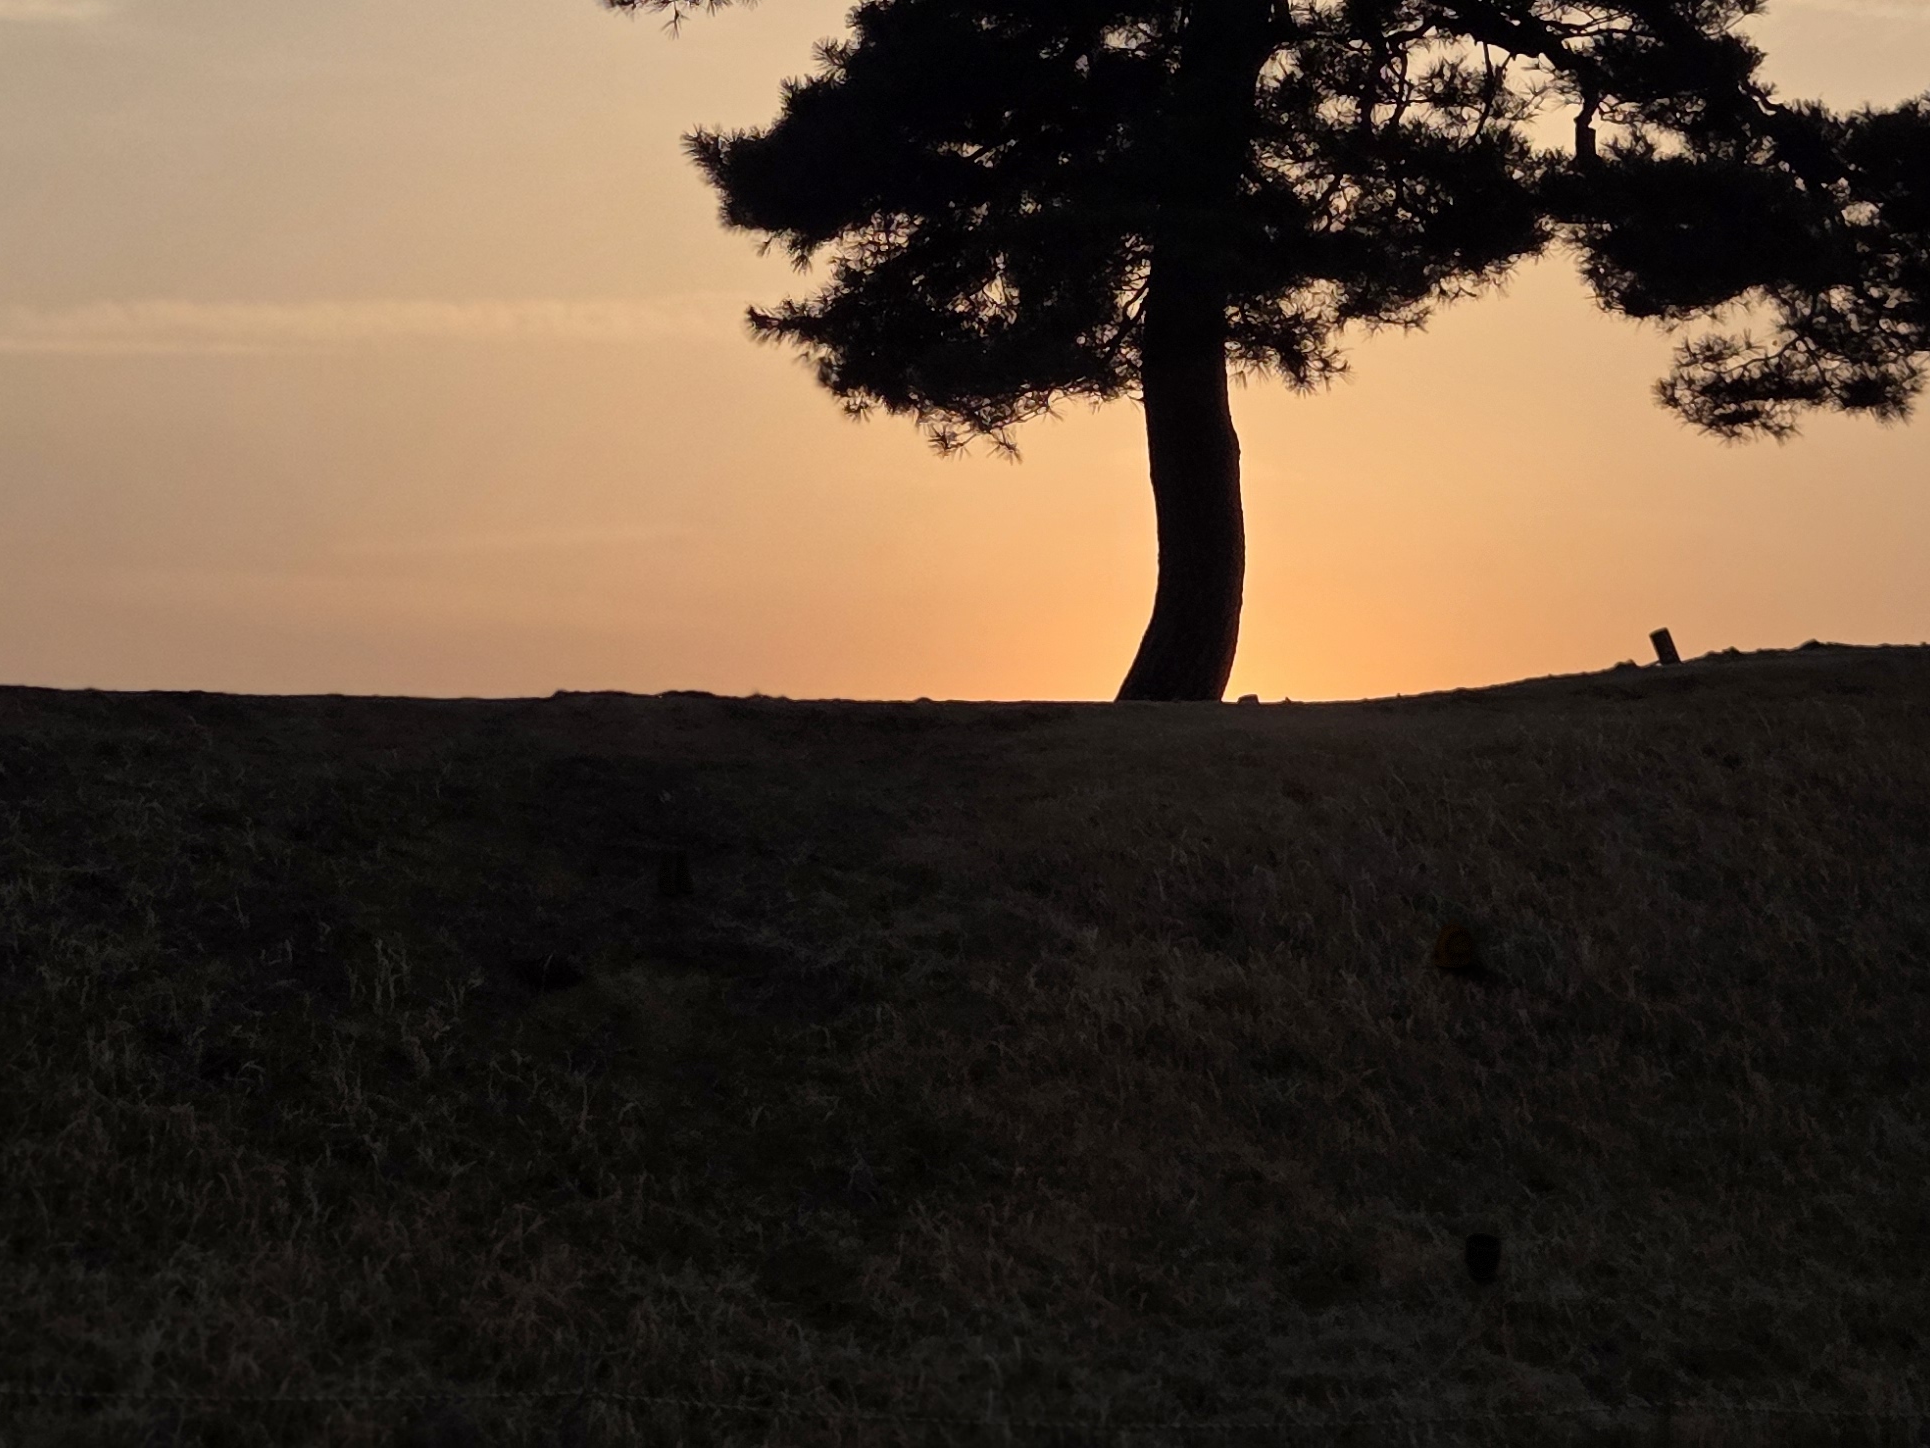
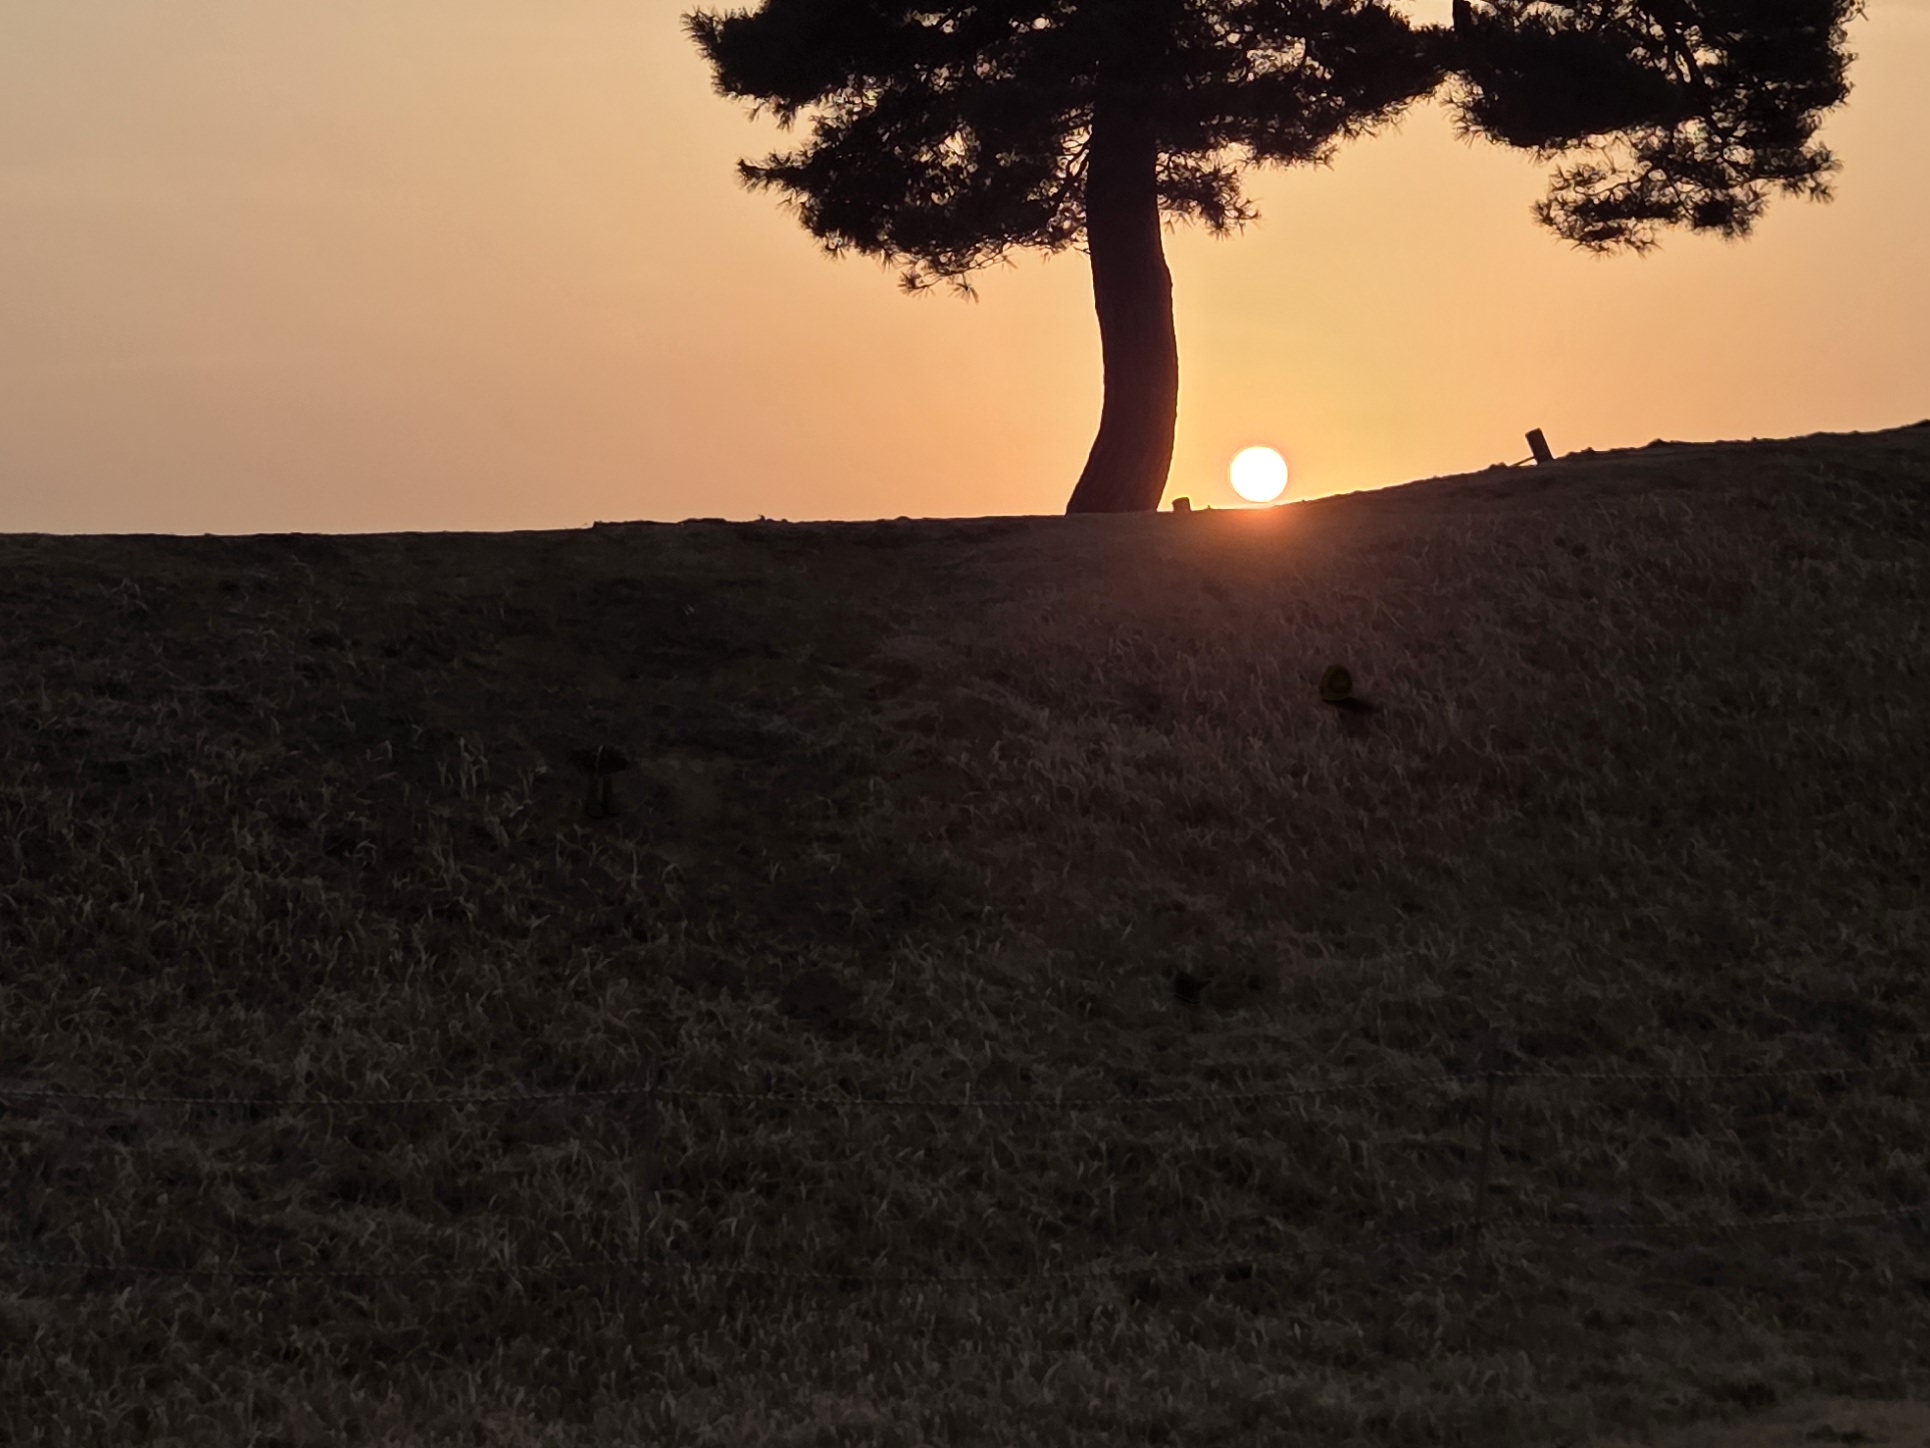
boots: present [658,850,693,894] -> present [586,776,618,817]
planter: present [1464,1233,1502,1279] -> none [1329,900,1359,936]
watering can: none [1268,1313,1328,1365] -> present [1167,964,1211,1003]

